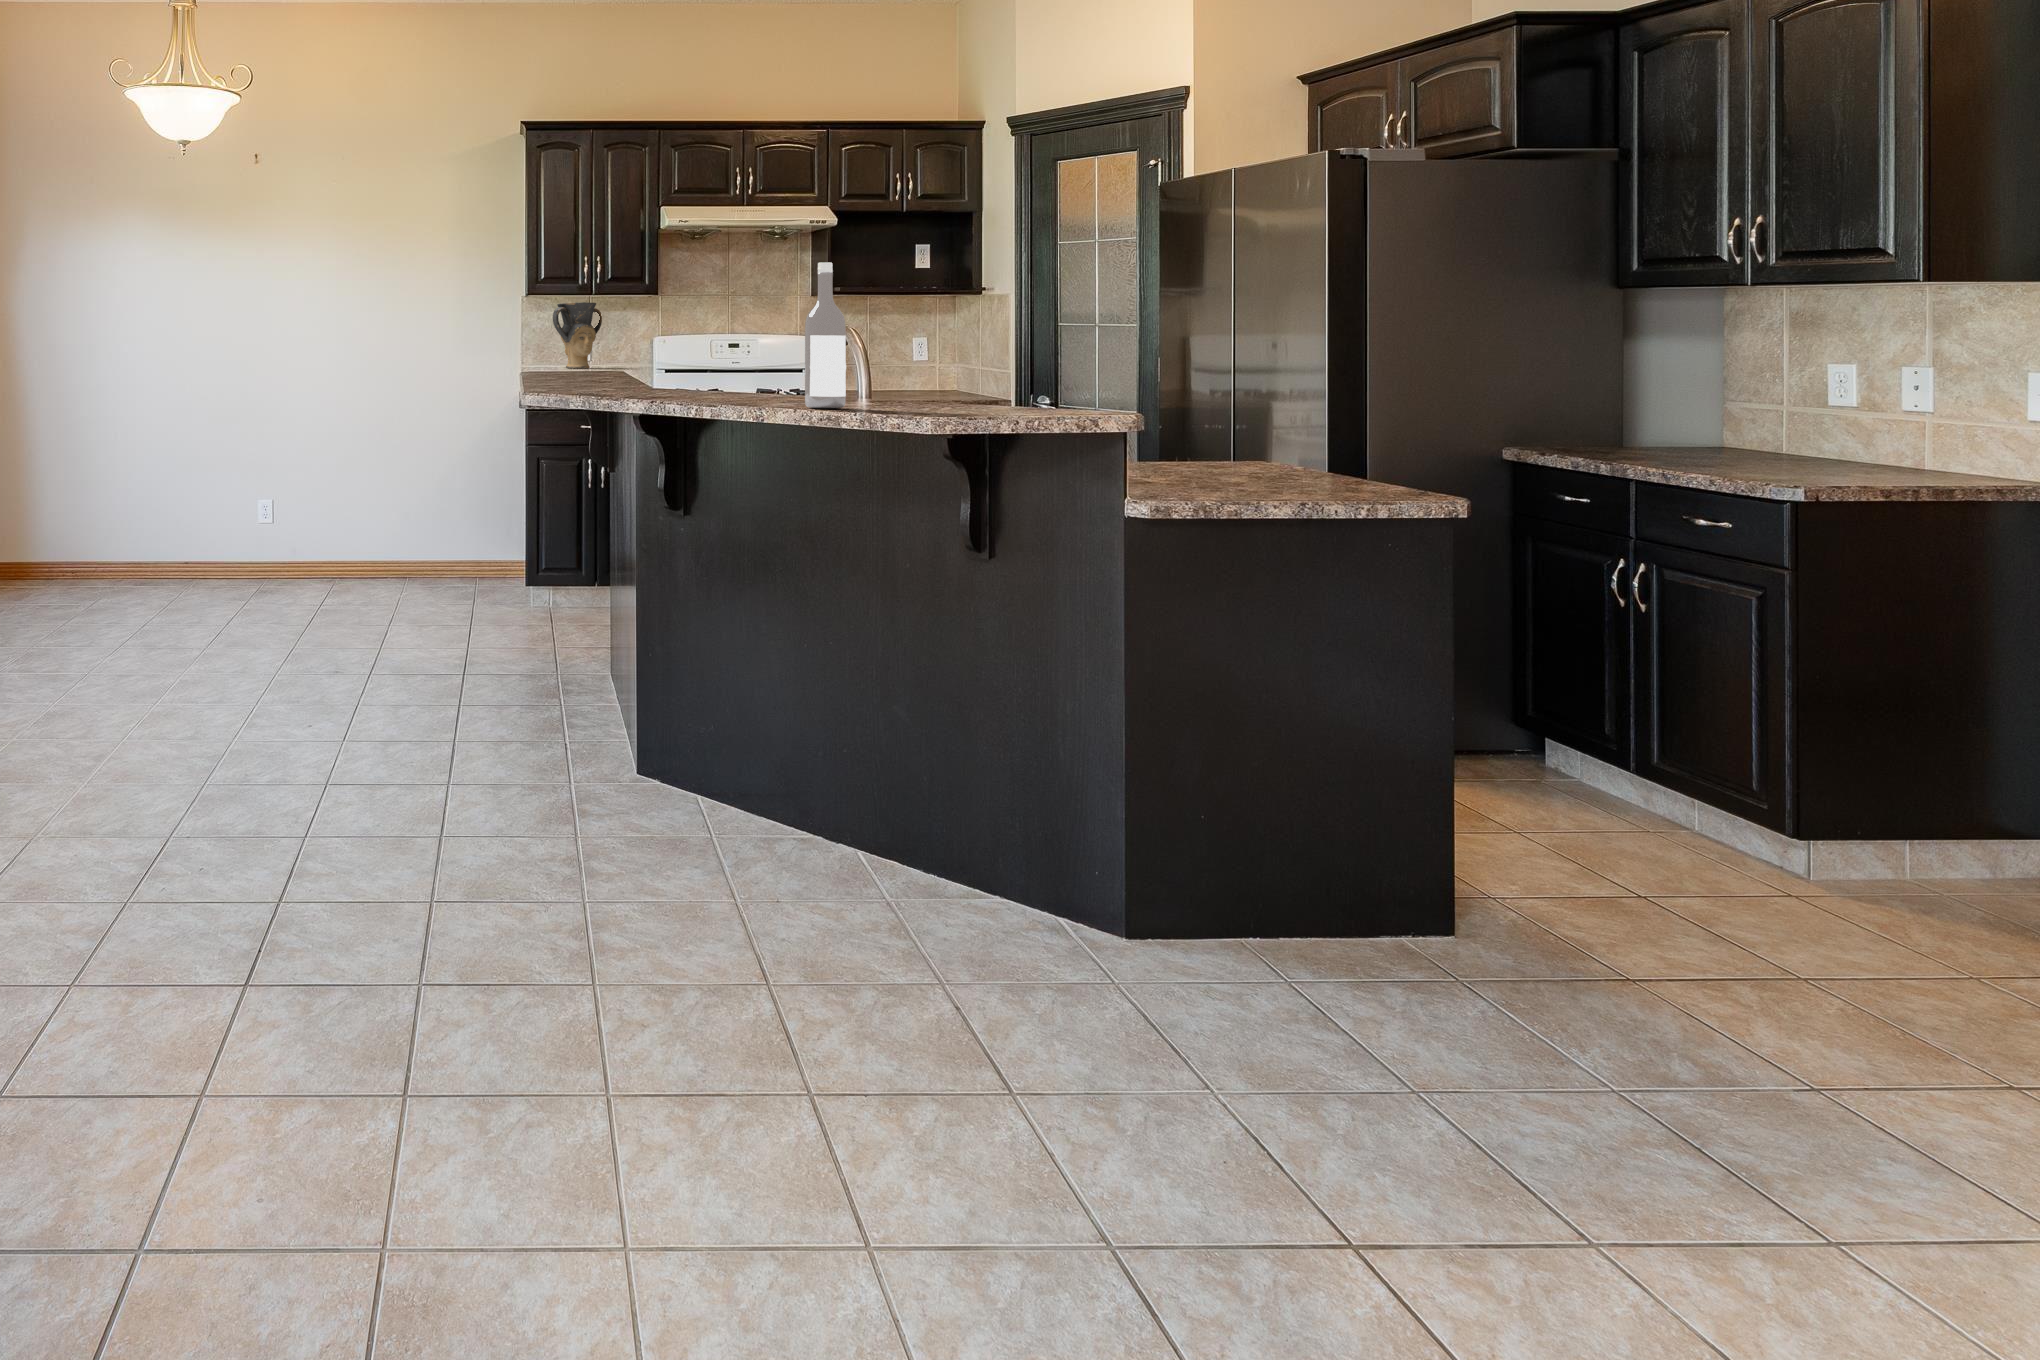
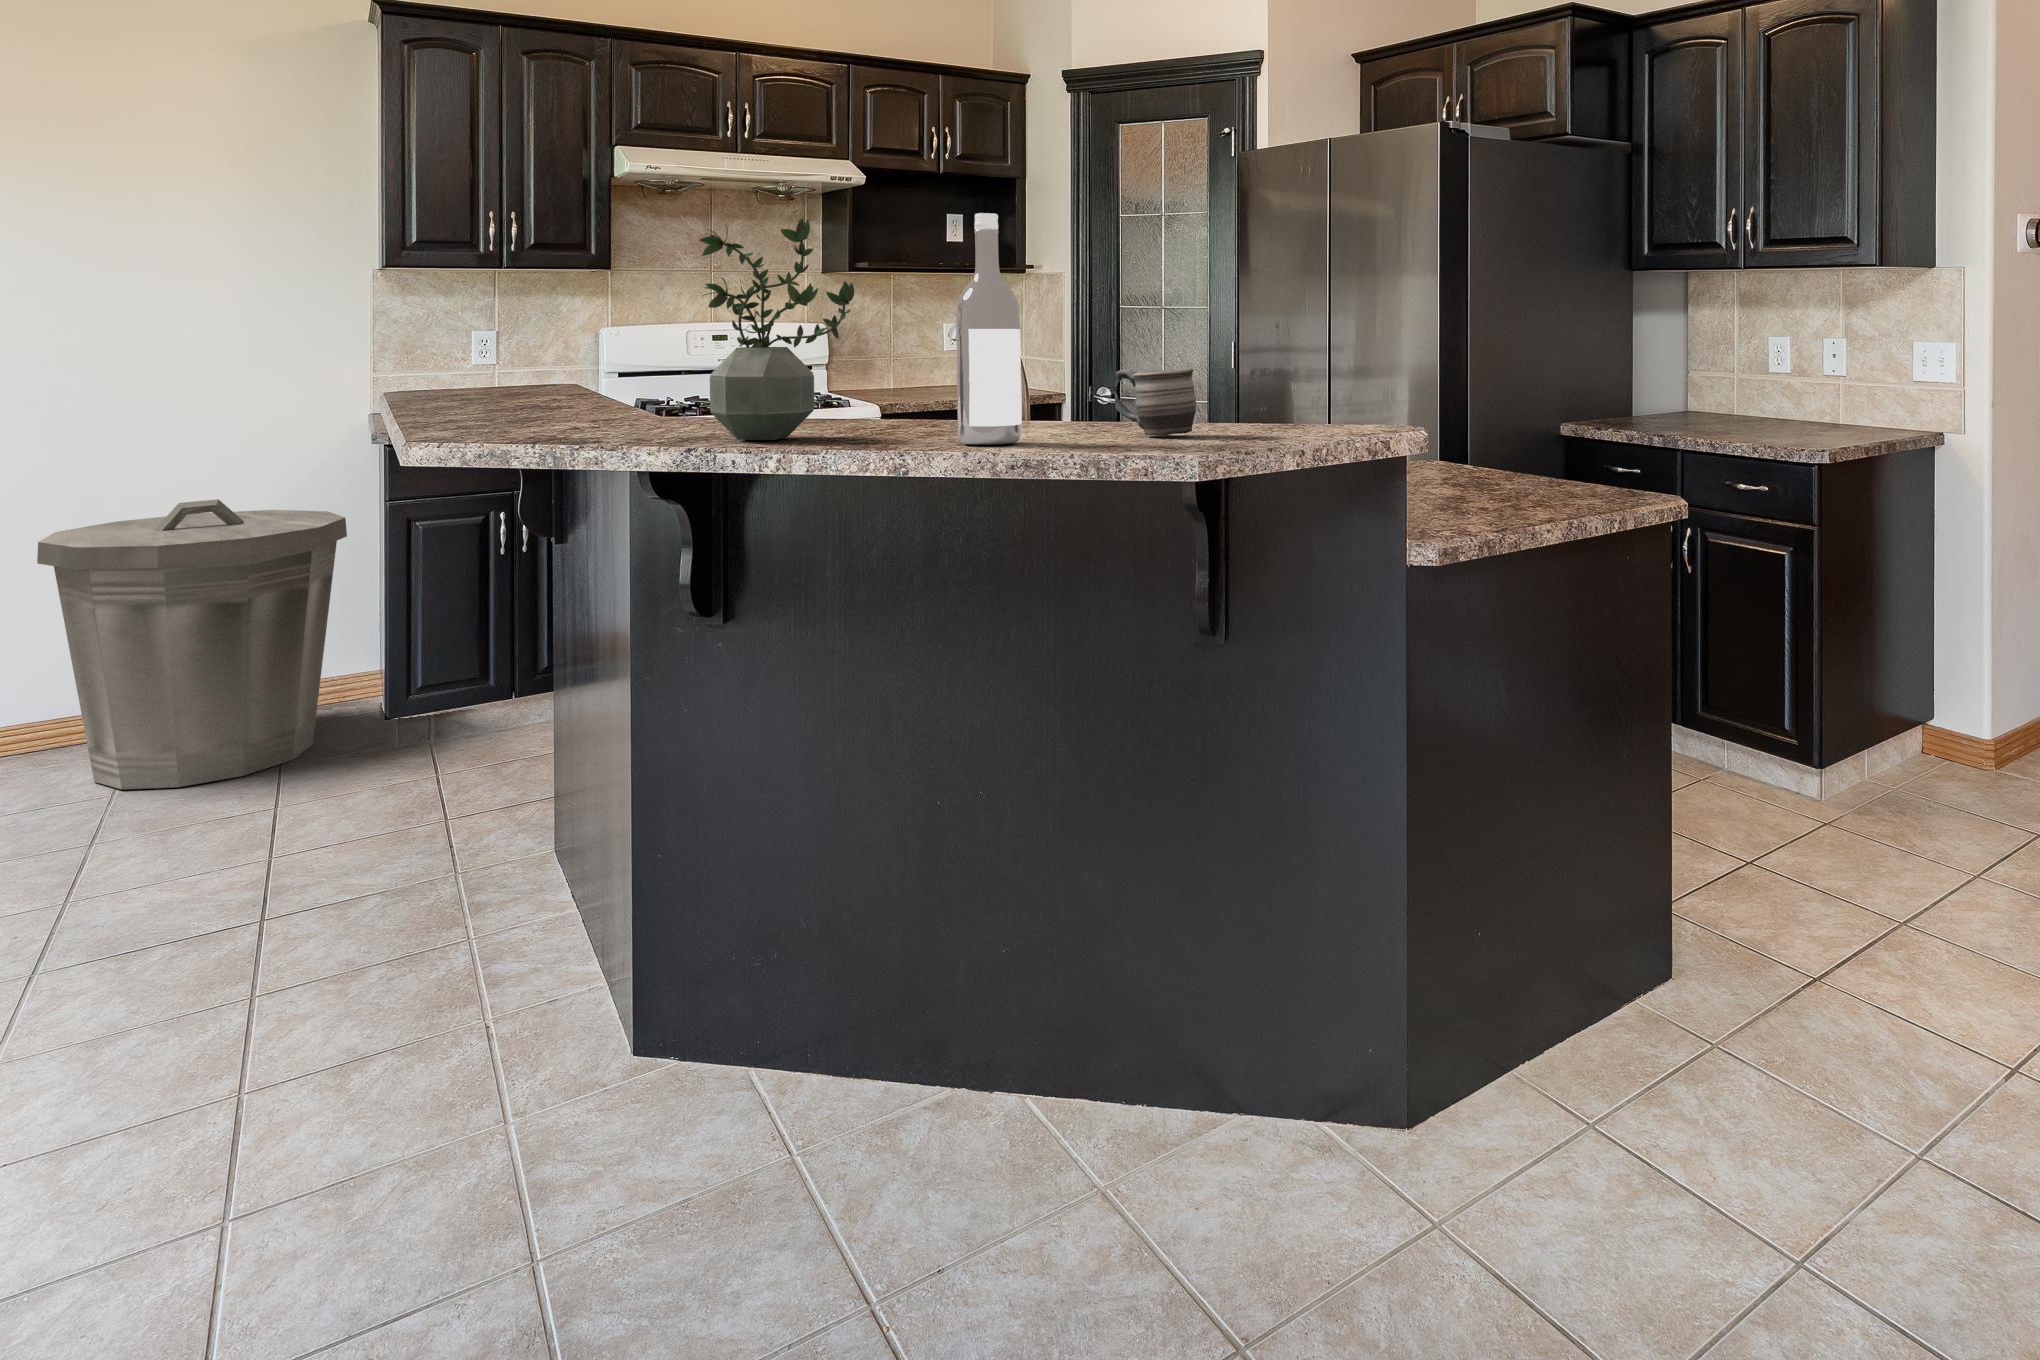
potted plant: none [664,267,752,402] -> present [699,218,854,440]
vase: present [553,302,602,368] -> none [431,281,513,378]
mug: none [918,363,973,409] -> present [1115,368,1196,436]
trash can: none [352,440,503,612] -> present [37,499,347,789]

